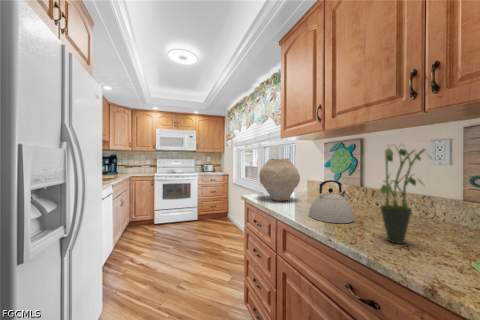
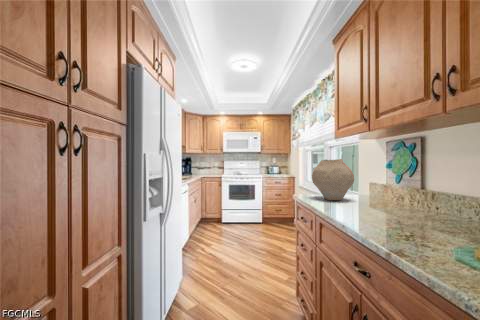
potted plant: present [381,148,425,244] -> none [404,144,449,236]
kettle: present [309,180,354,223] -> none [352,180,398,220]

